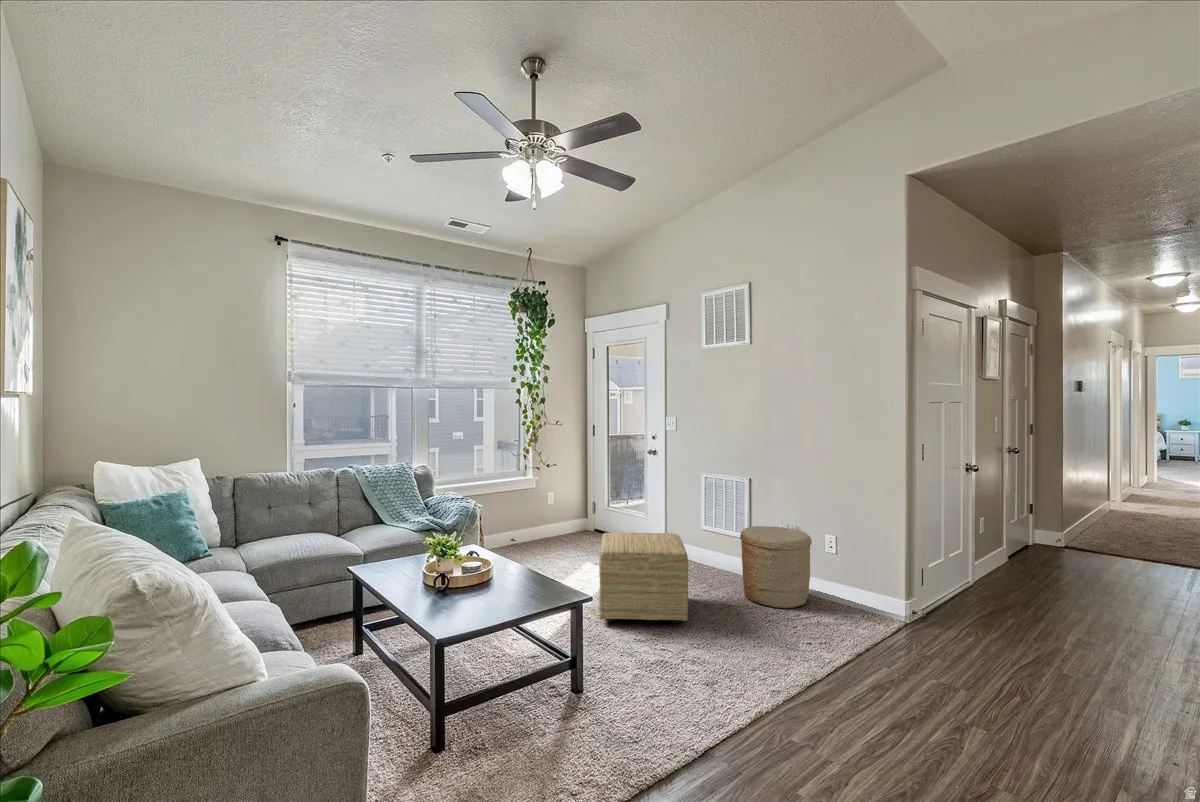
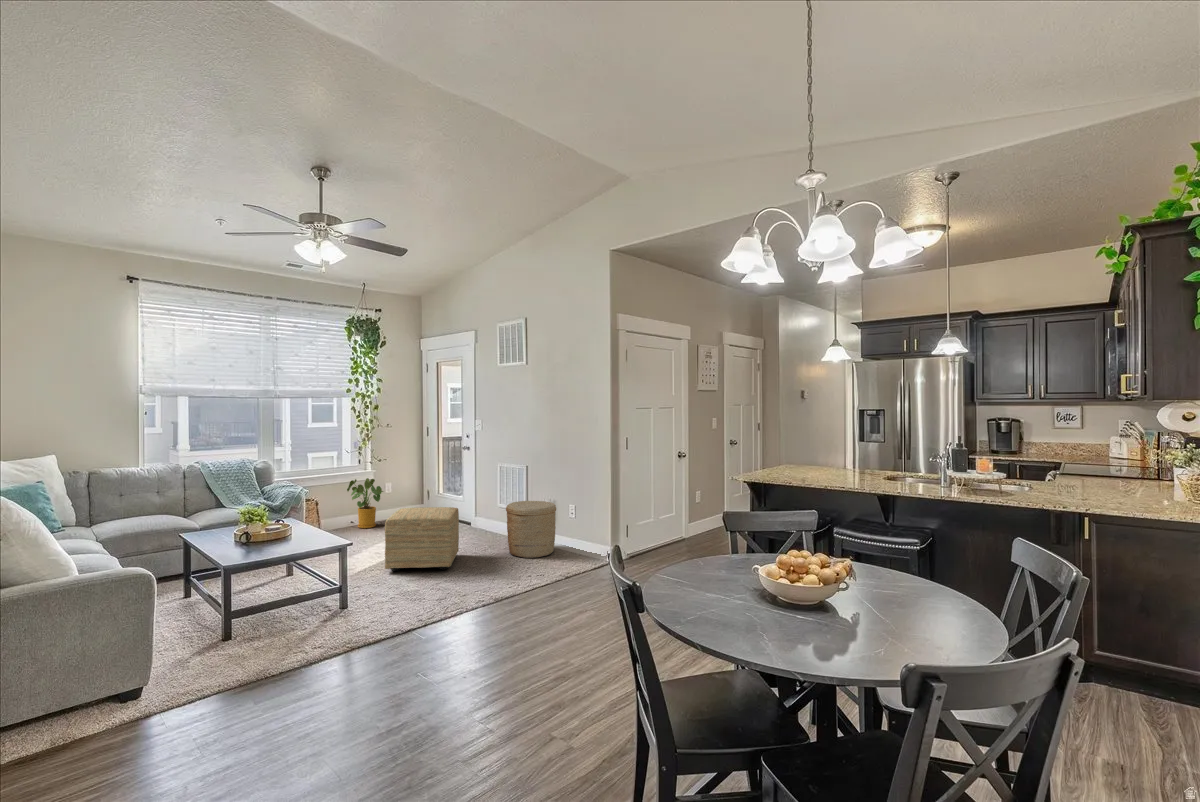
house plant: none [511,486,556,549] -> present [347,478,383,528]

